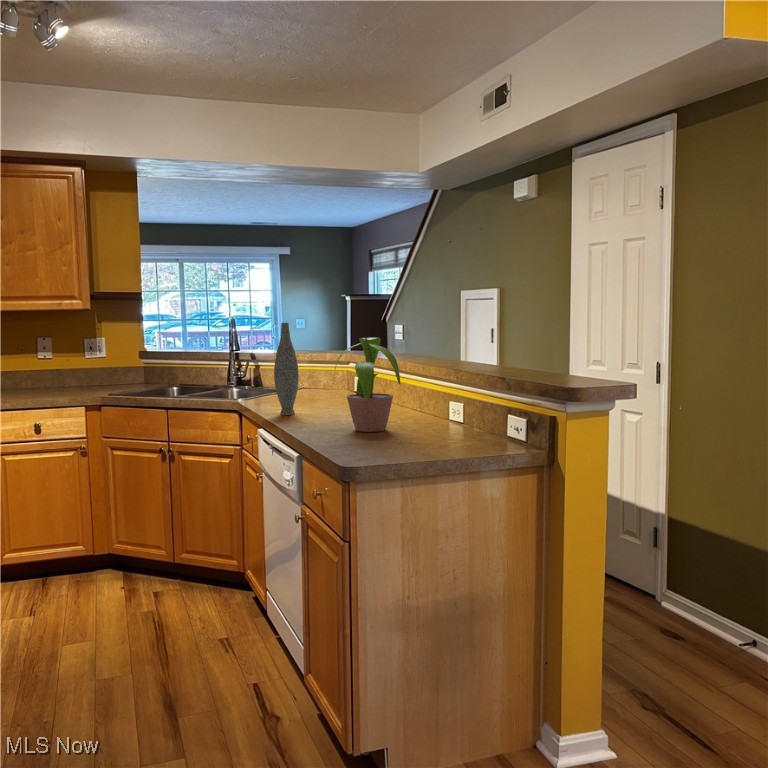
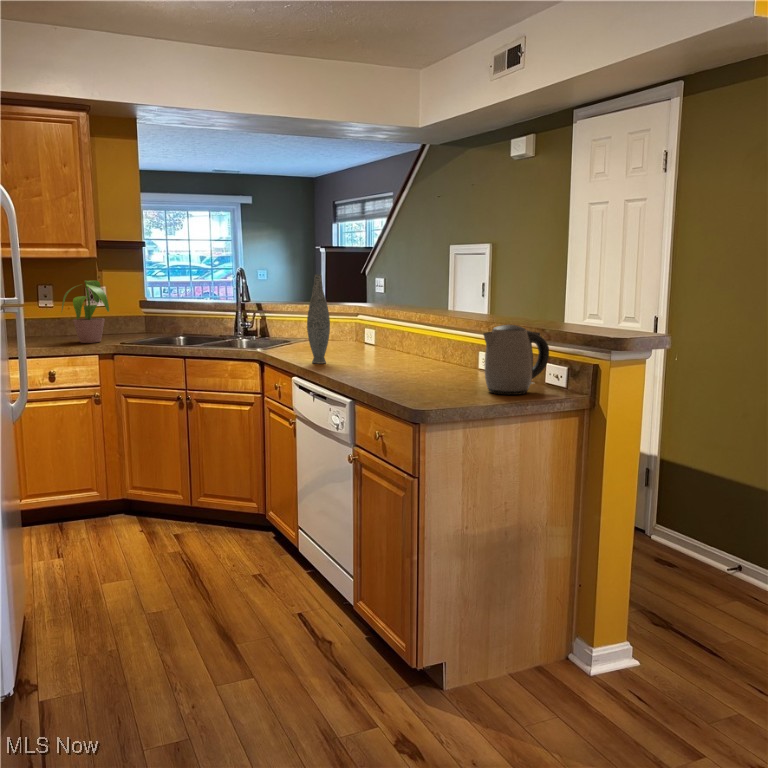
potted plant: present [335,338,400,432] -> present [62,281,109,343]
kettle: none [430,374,505,450] -> present [483,325,549,395]

